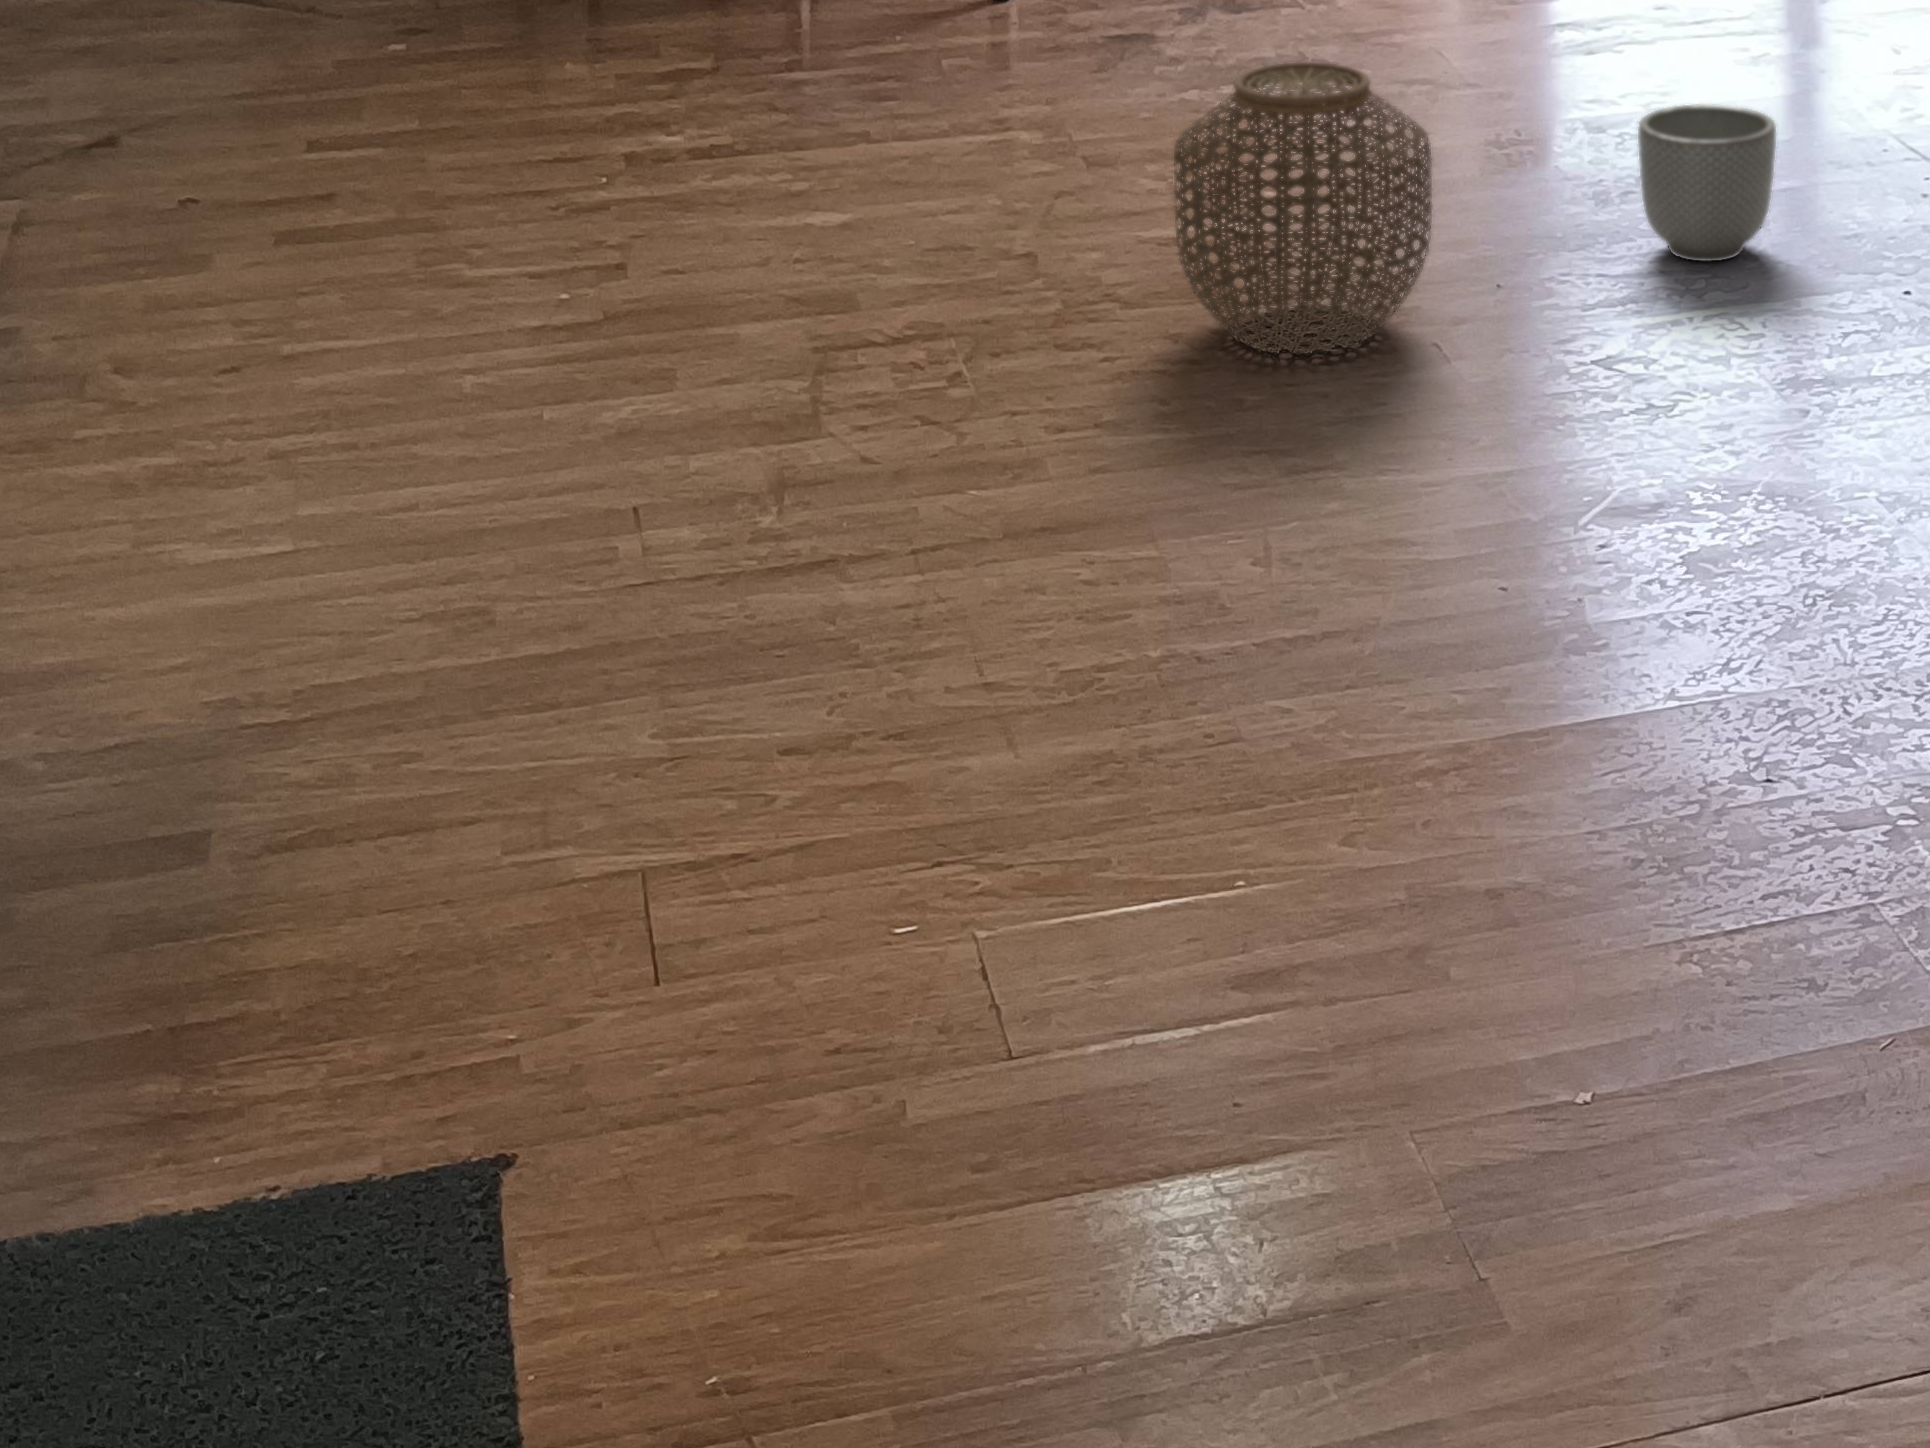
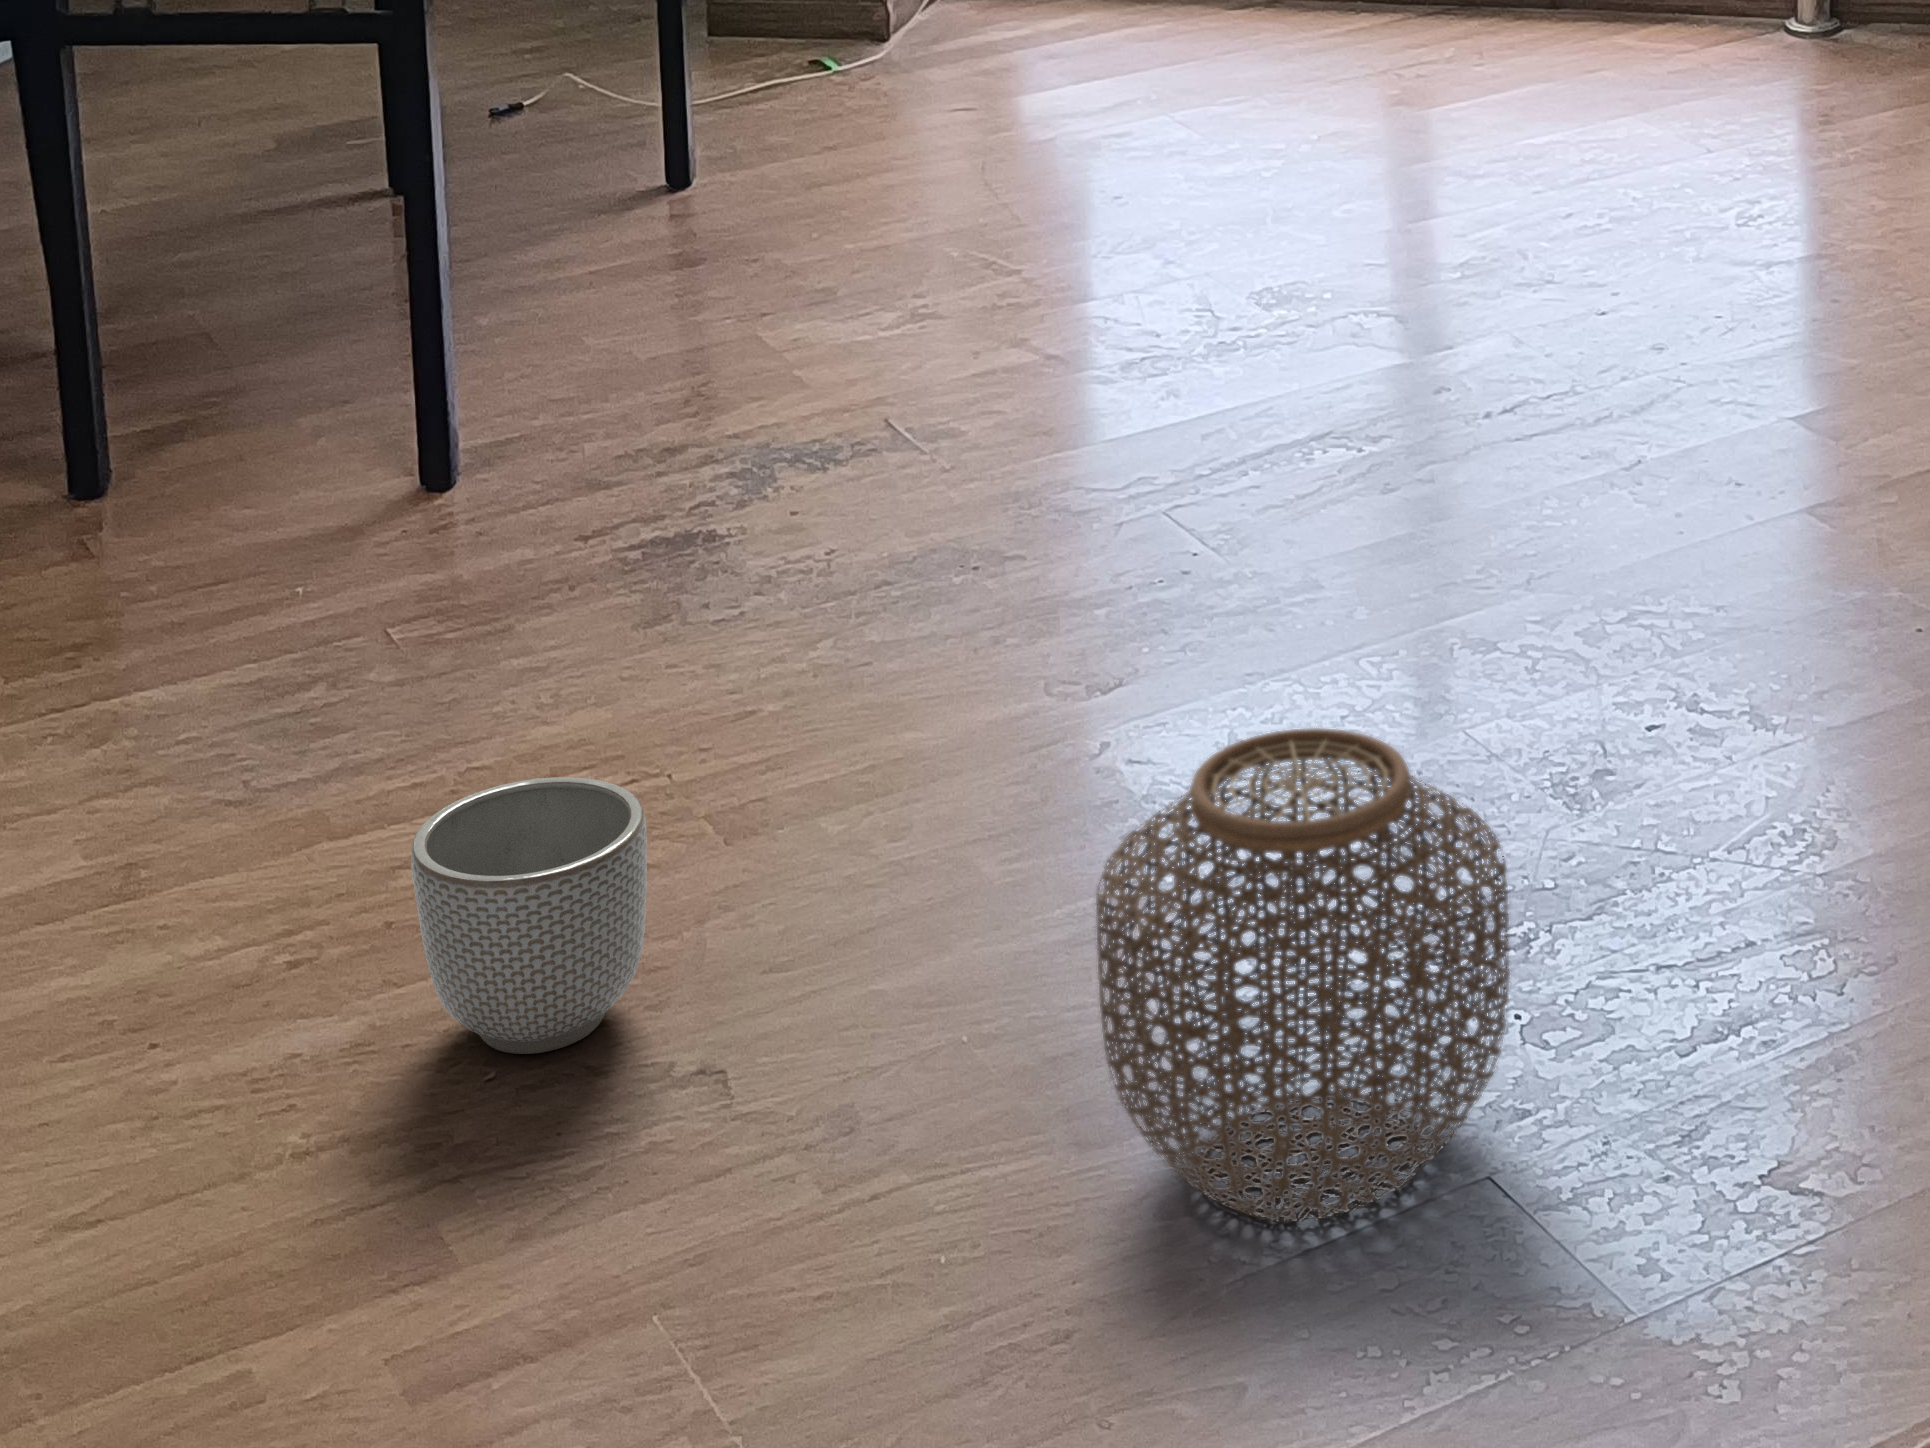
planter: present [1638,104,1776,262] -> present [411,777,647,1054]

